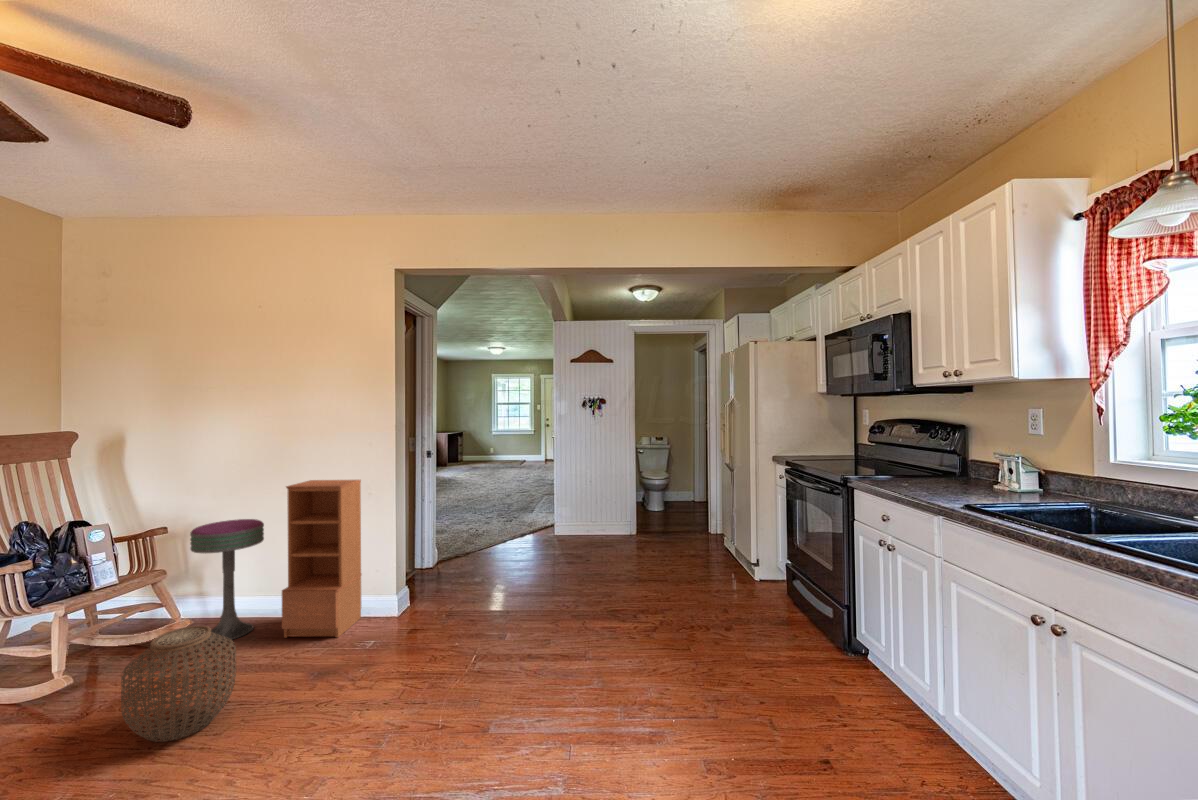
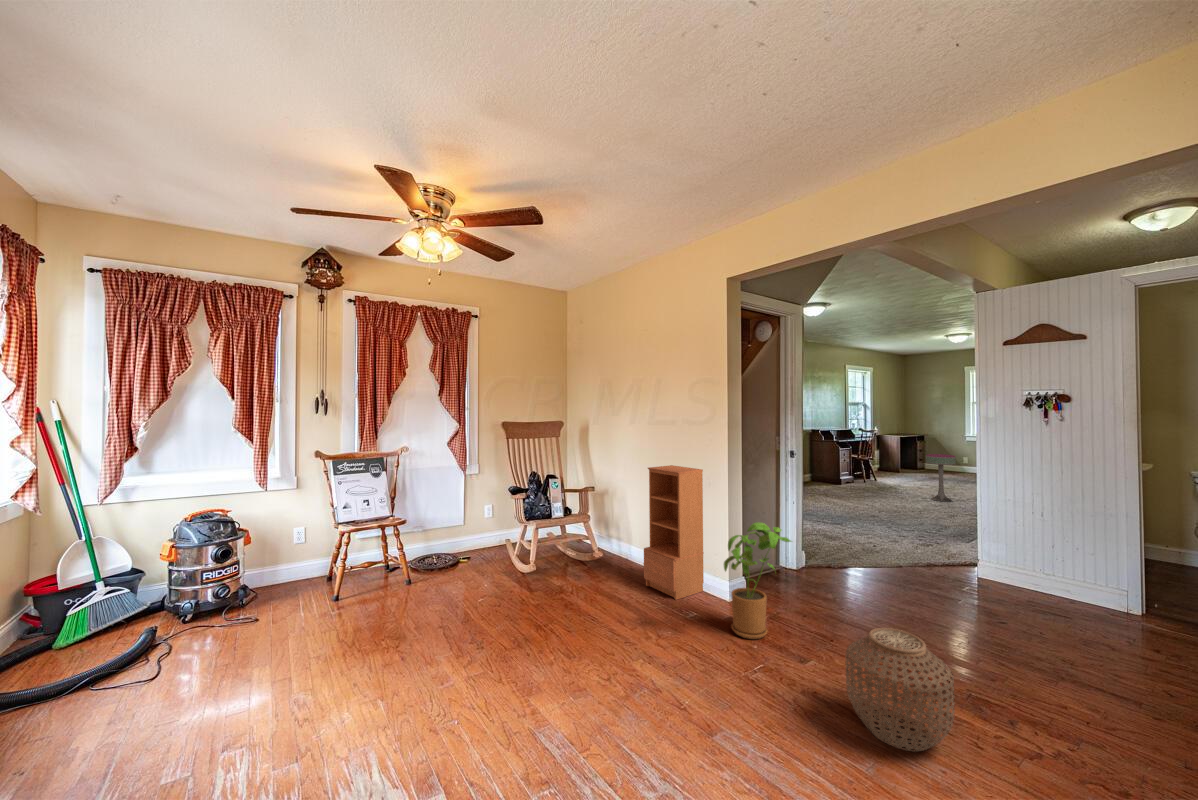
bar stool: present [190,519,264,642] -> present [926,454,956,502]
house plant: none [415,522,483,643] -> present [724,523,791,639]
woven basket: present [121,625,236,742] -> present [846,628,955,751]

